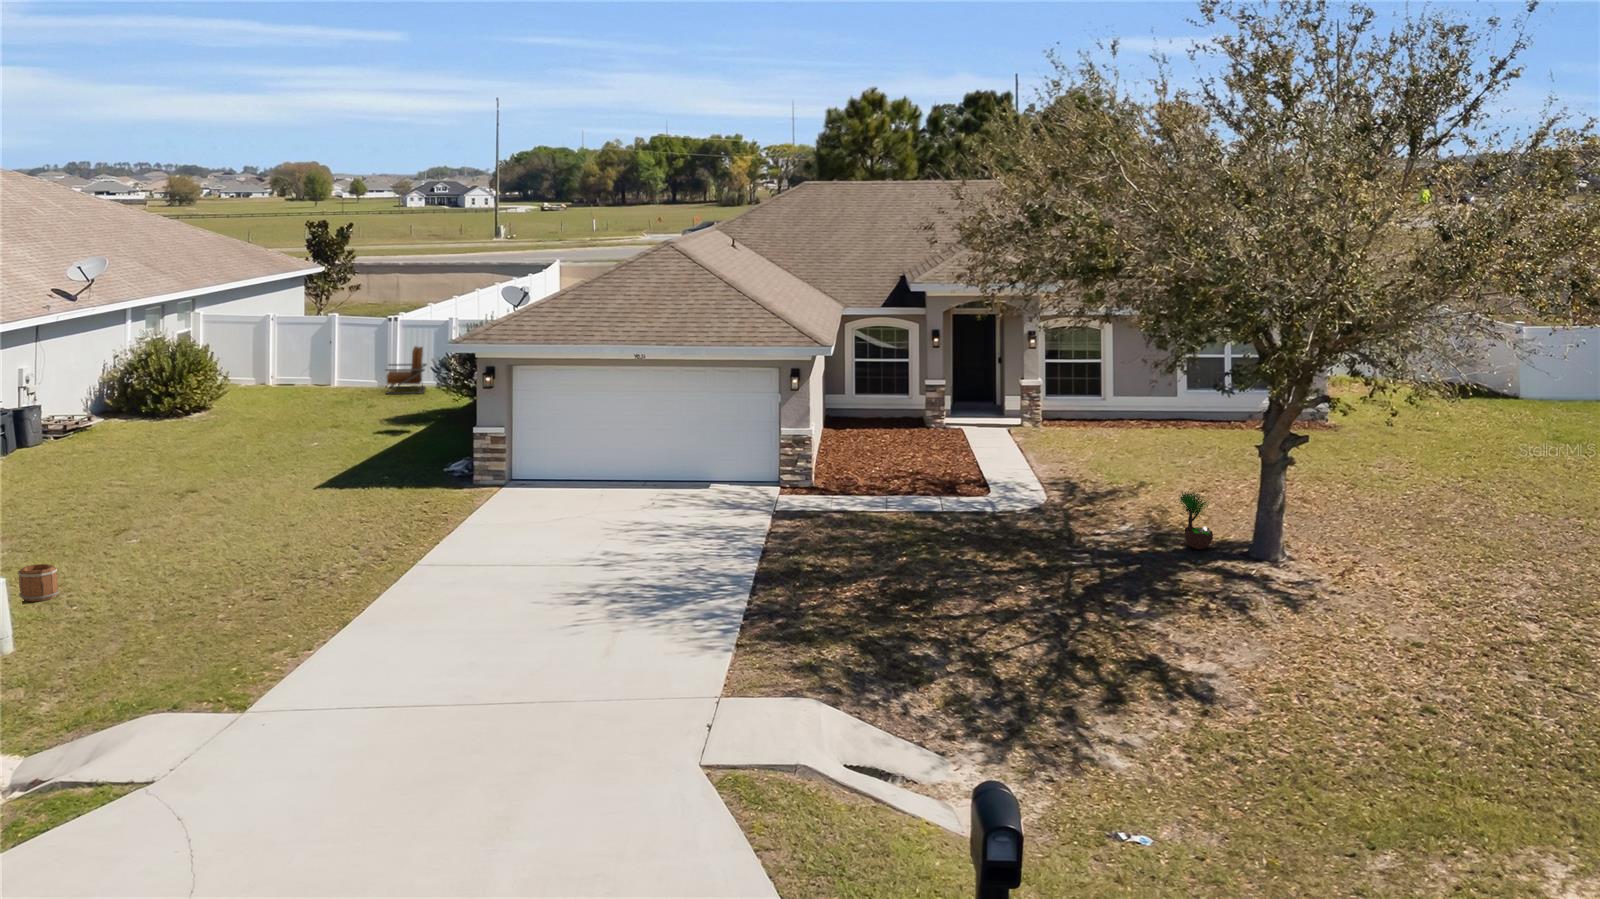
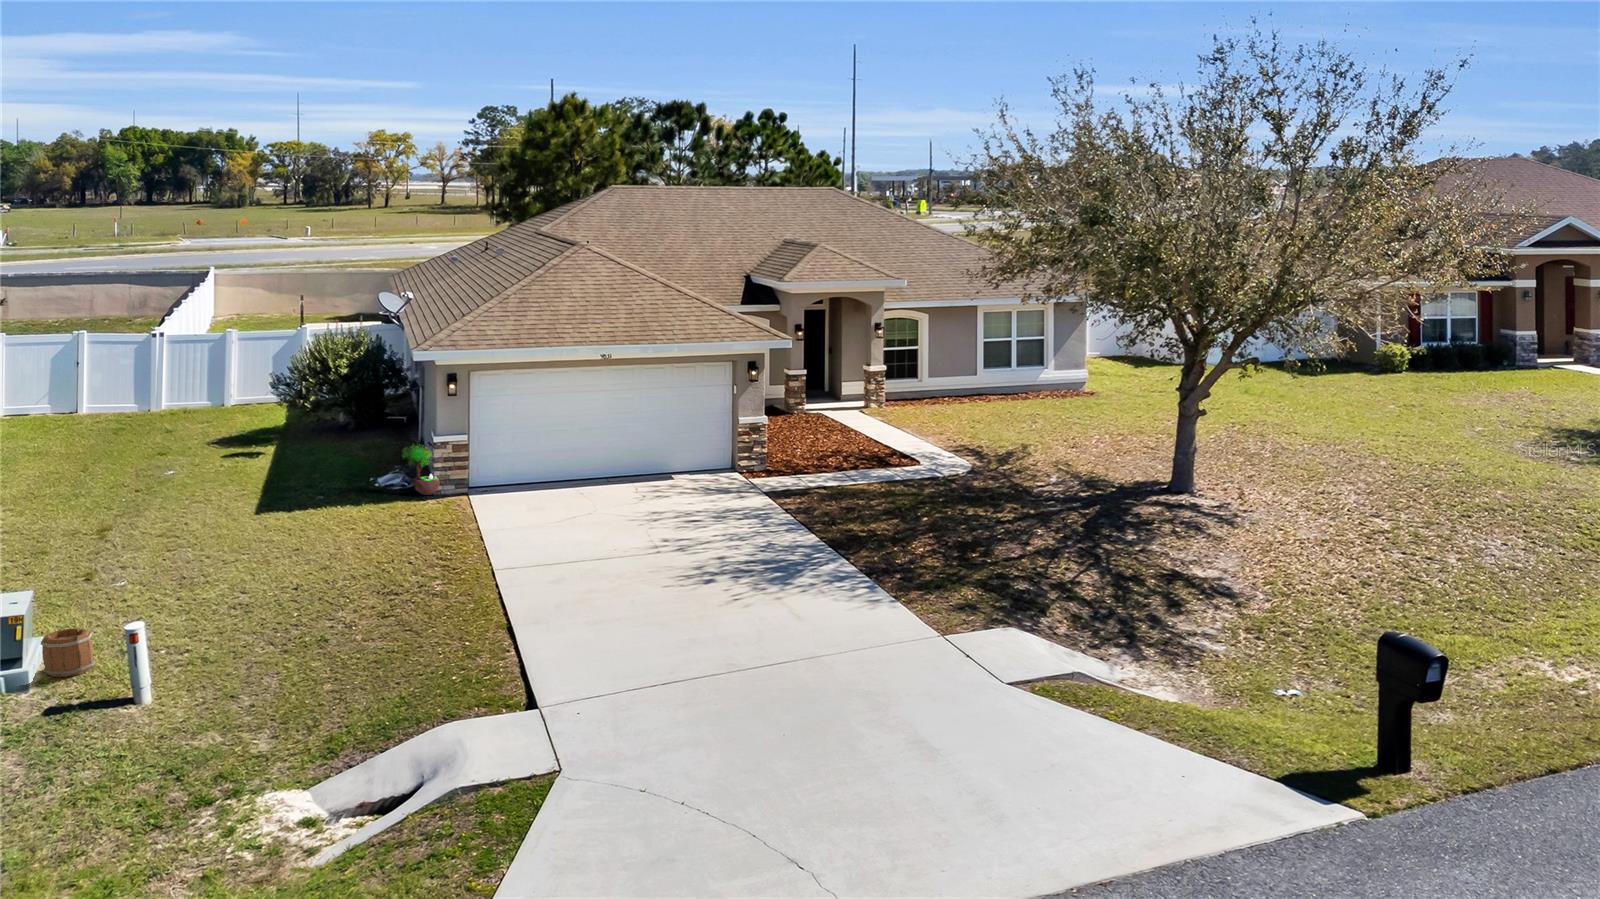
lounge chair: present [386,346,426,394] -> none [217,367,266,417]
potted tree: present [1180,491,1213,549] -> present [403,444,439,495]

